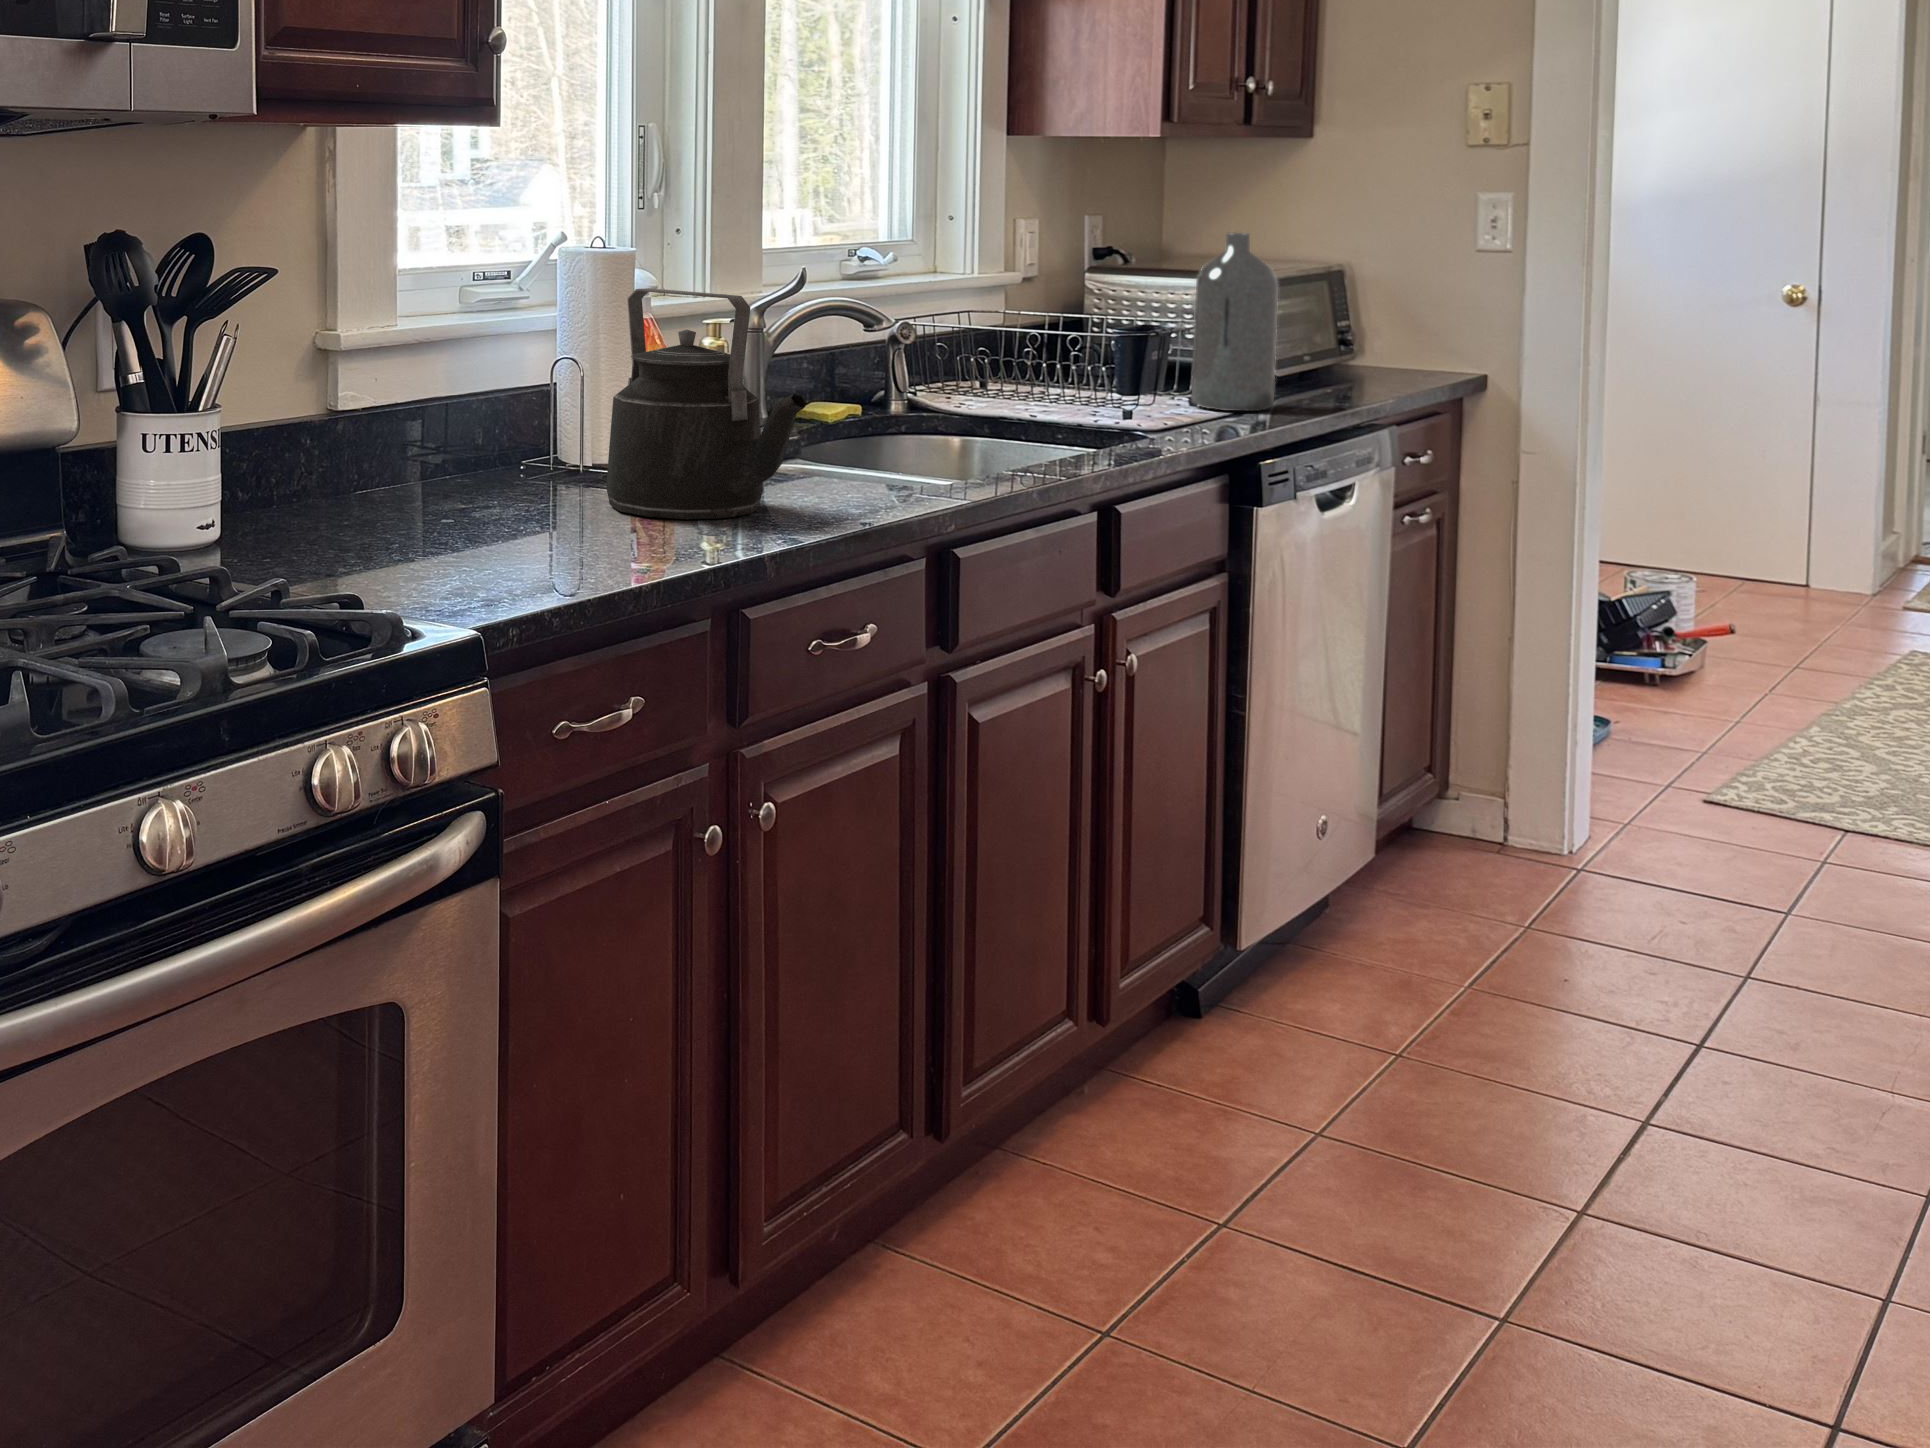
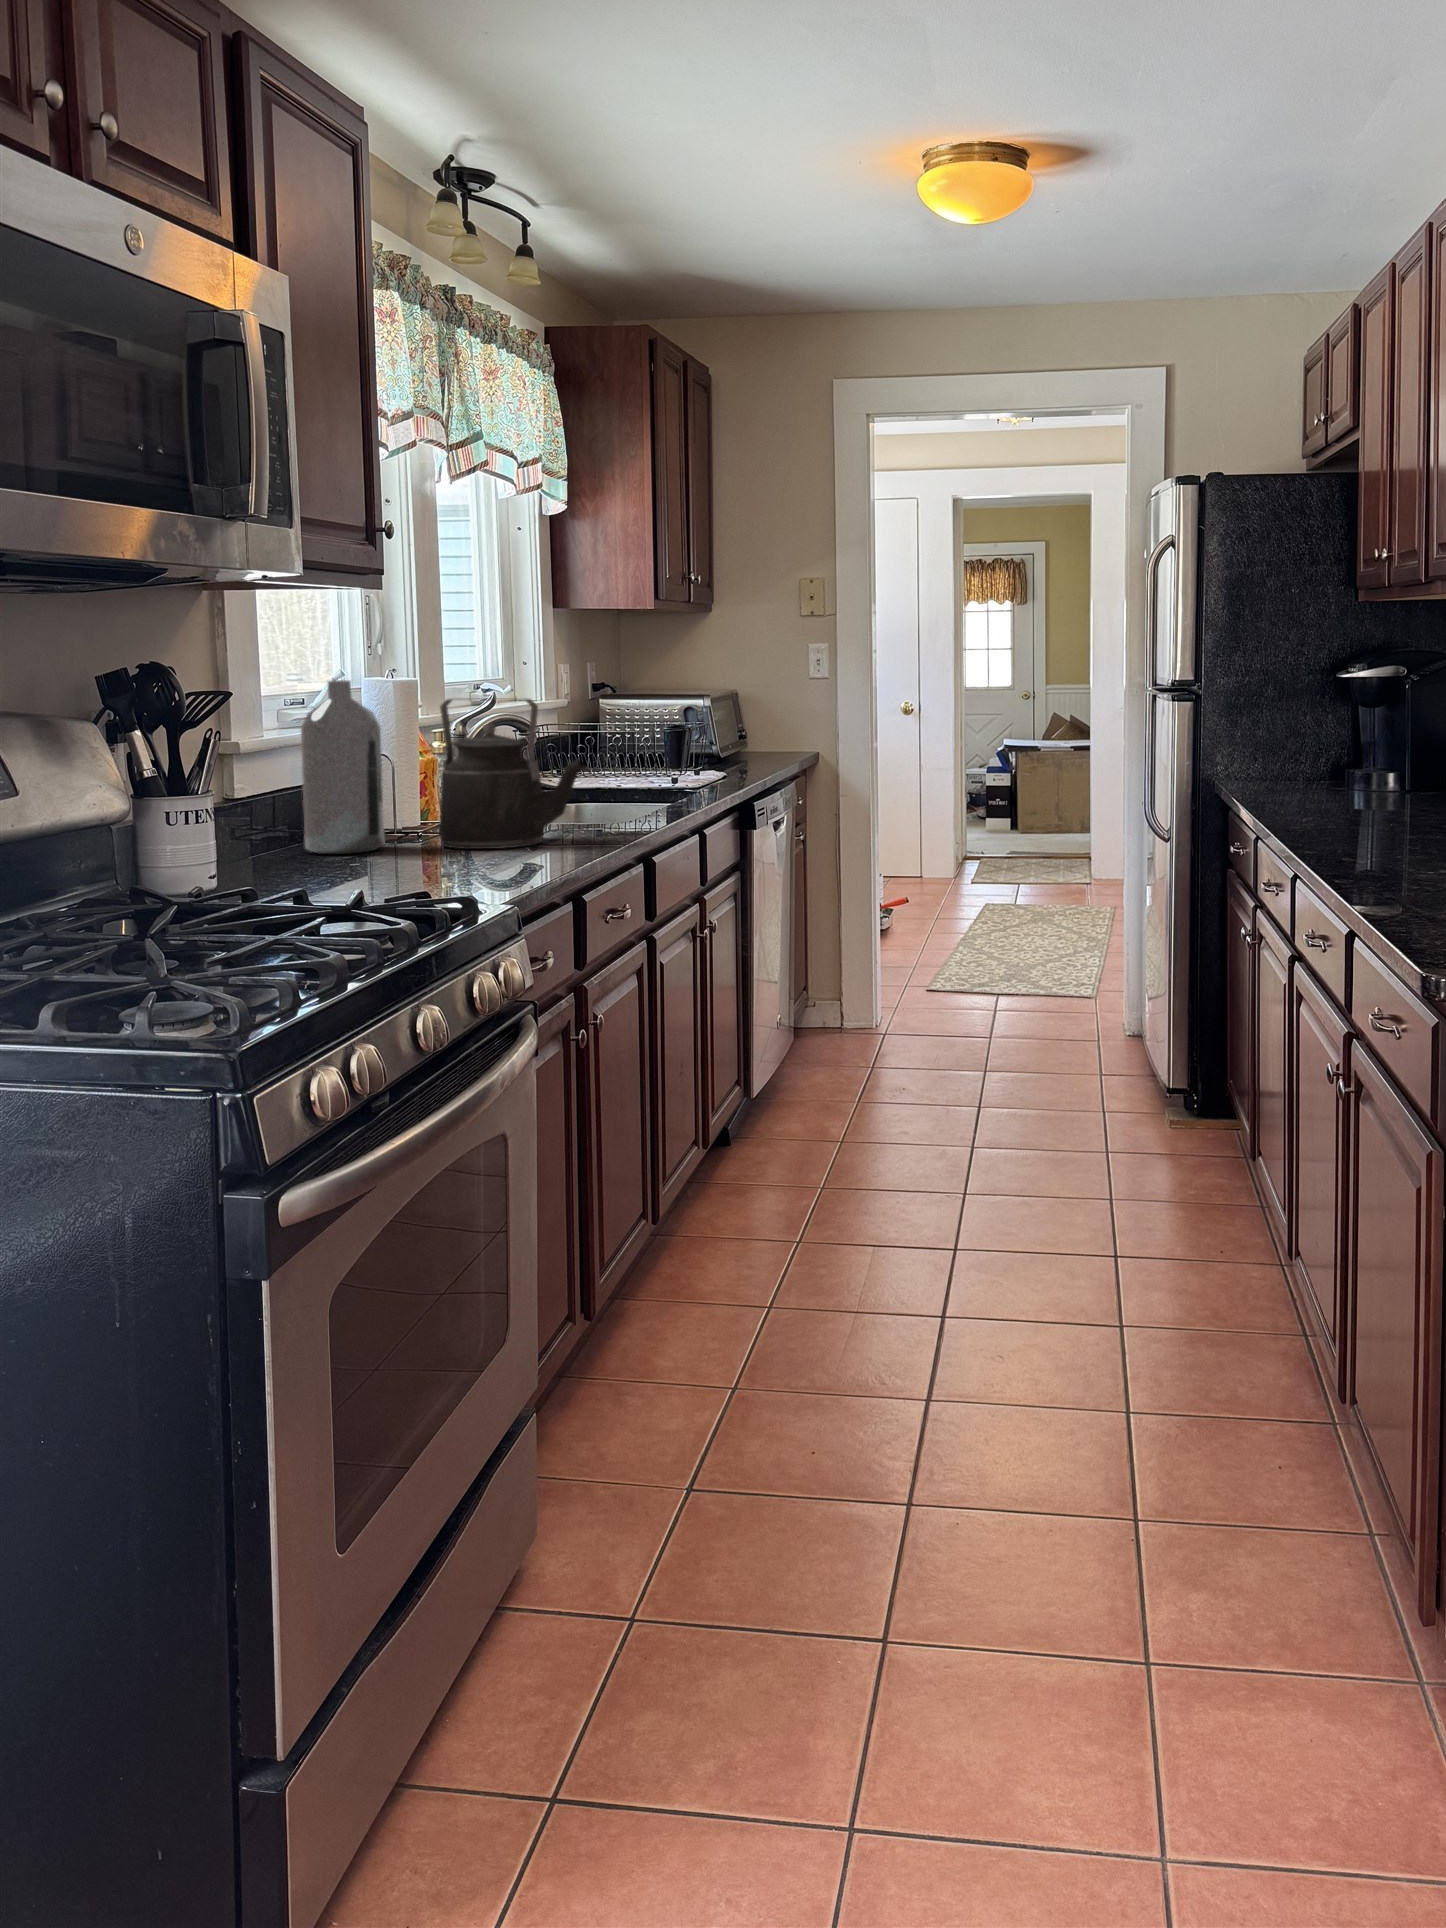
bottle: present [1192,233,1278,411] -> present [301,680,384,854]

